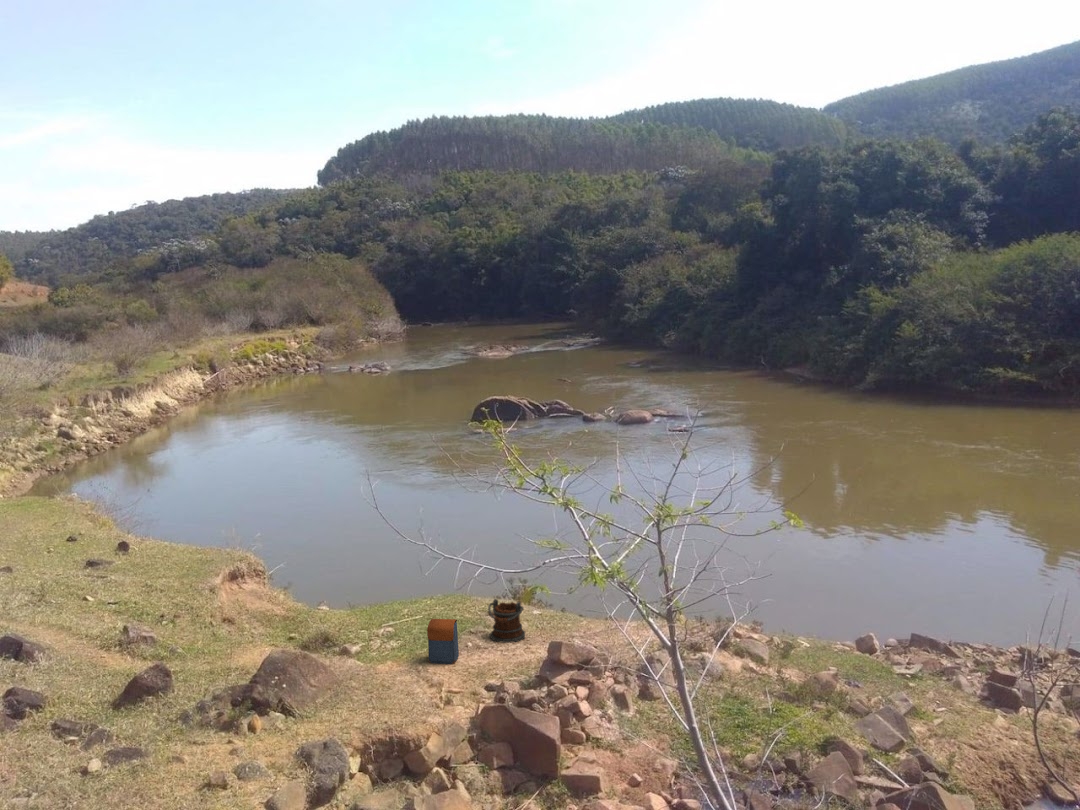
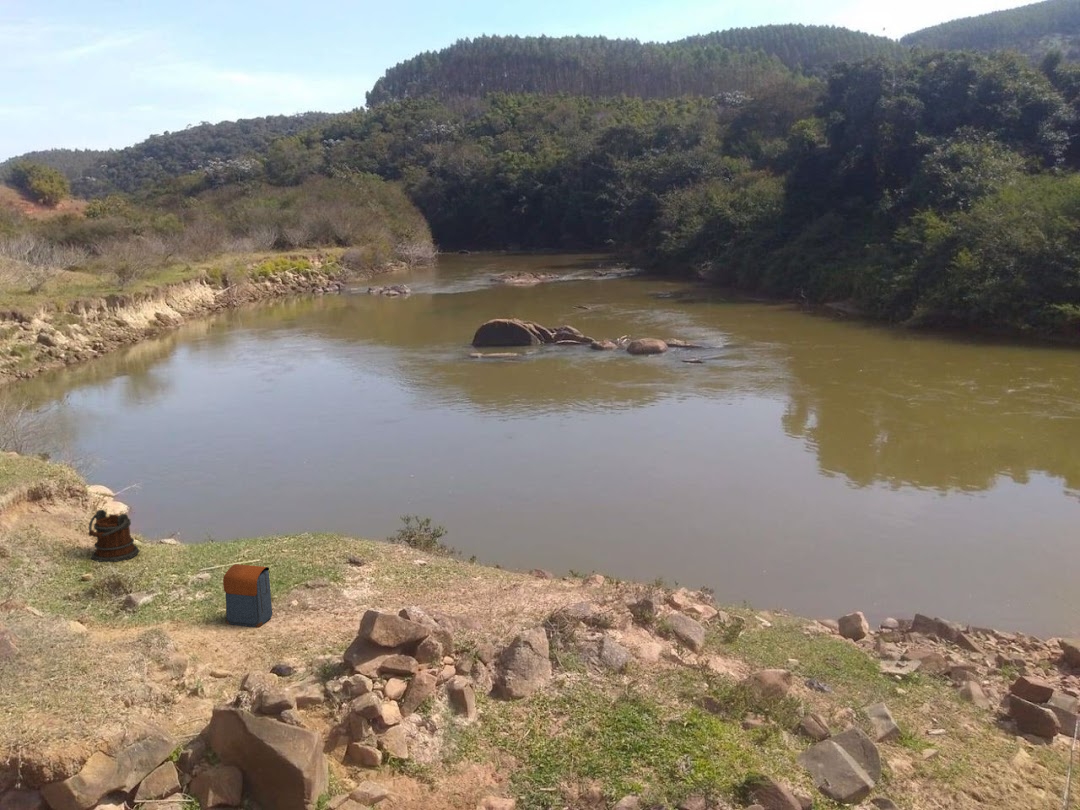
bucket: present [488,599,525,643] -> present [88,510,139,562]

